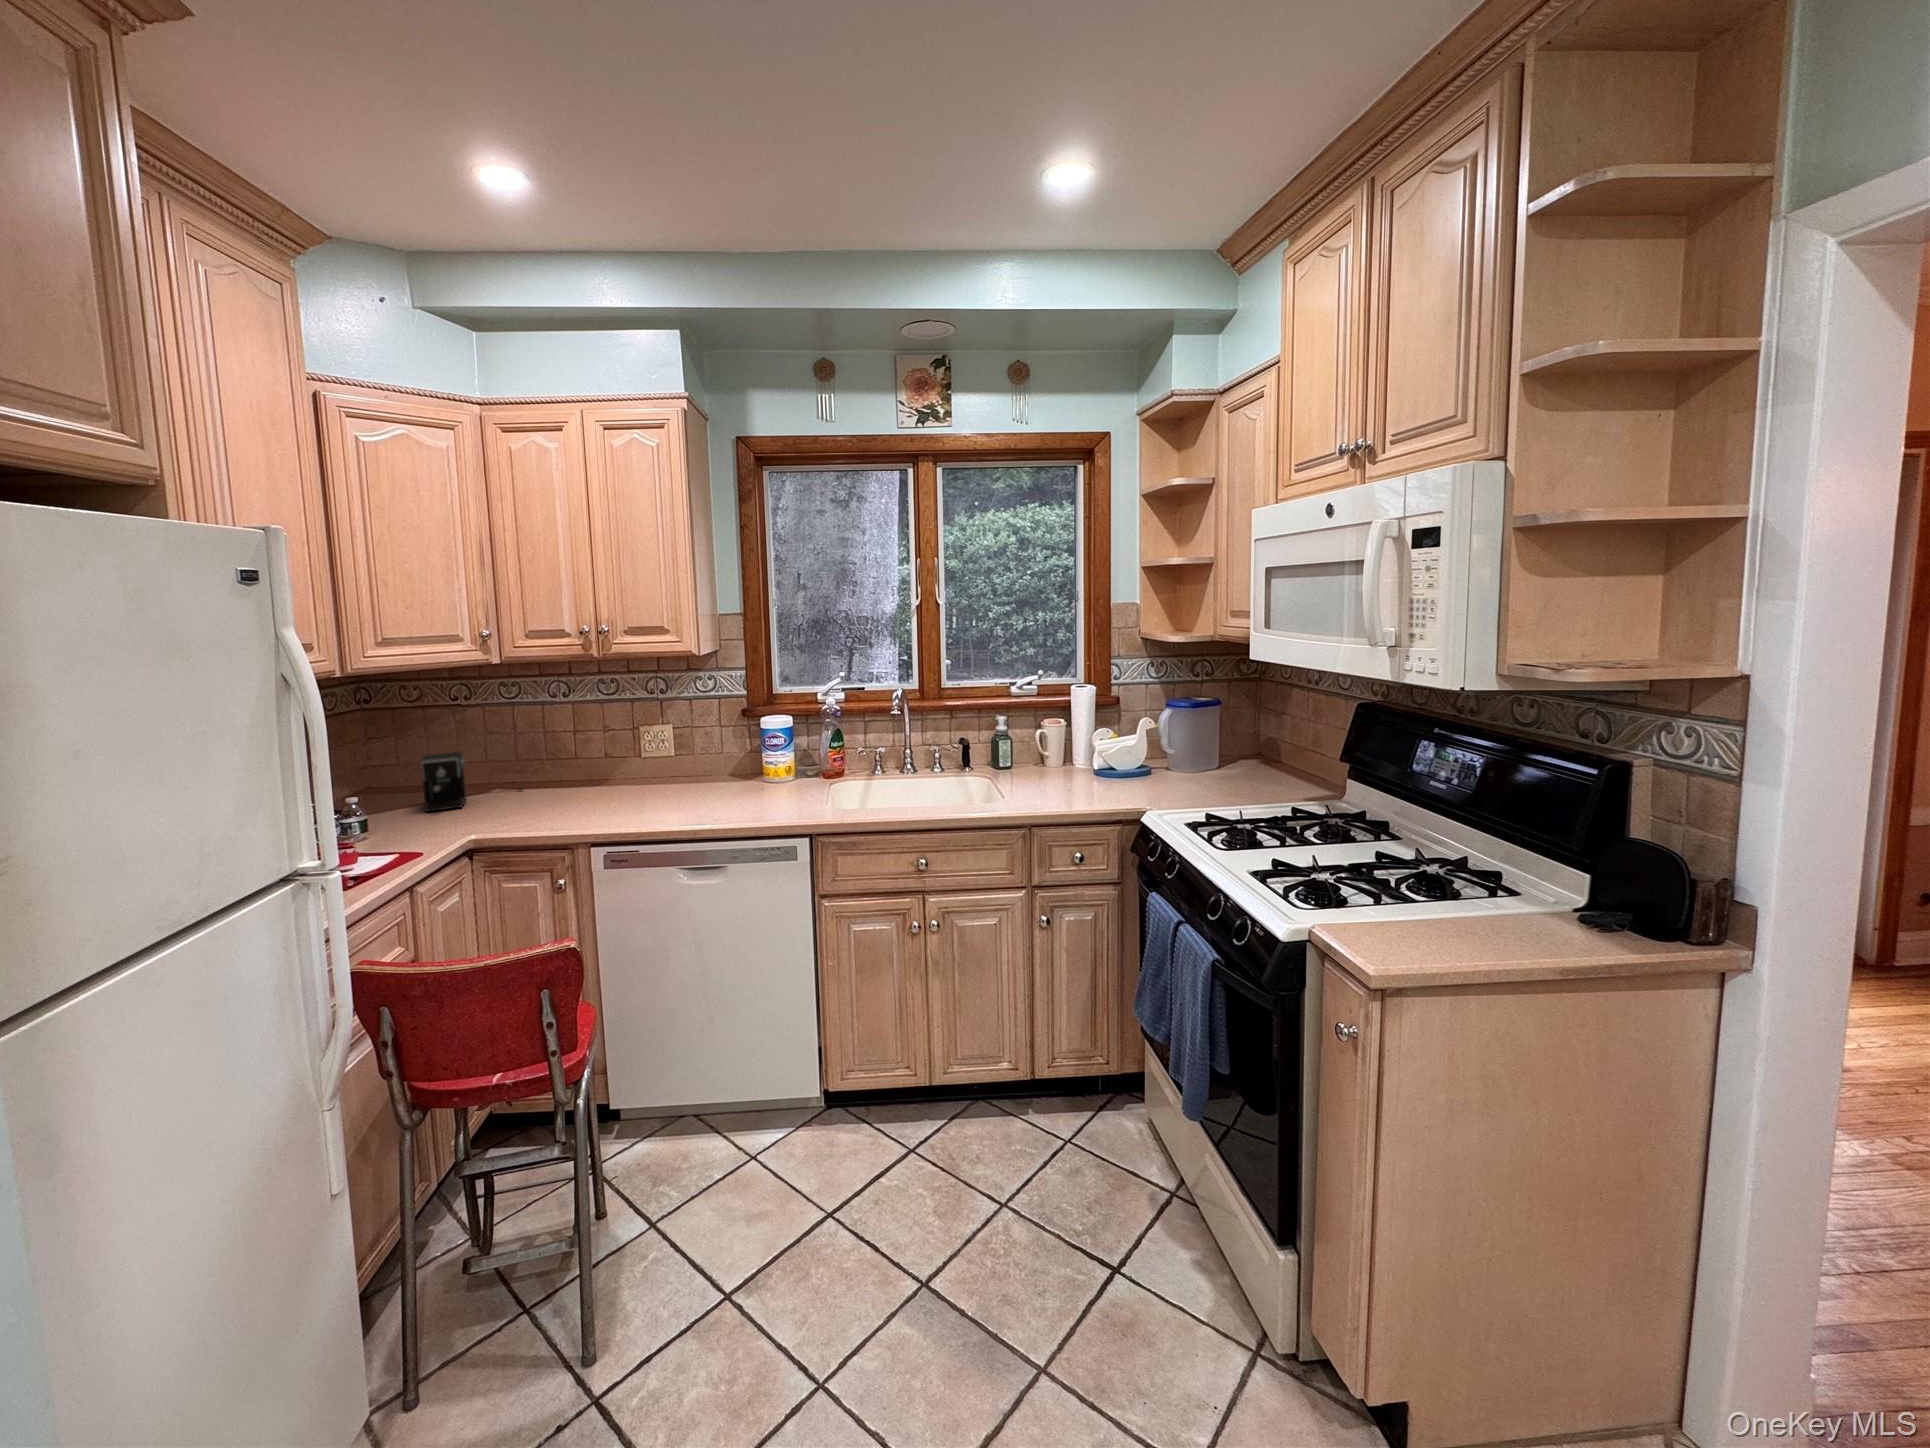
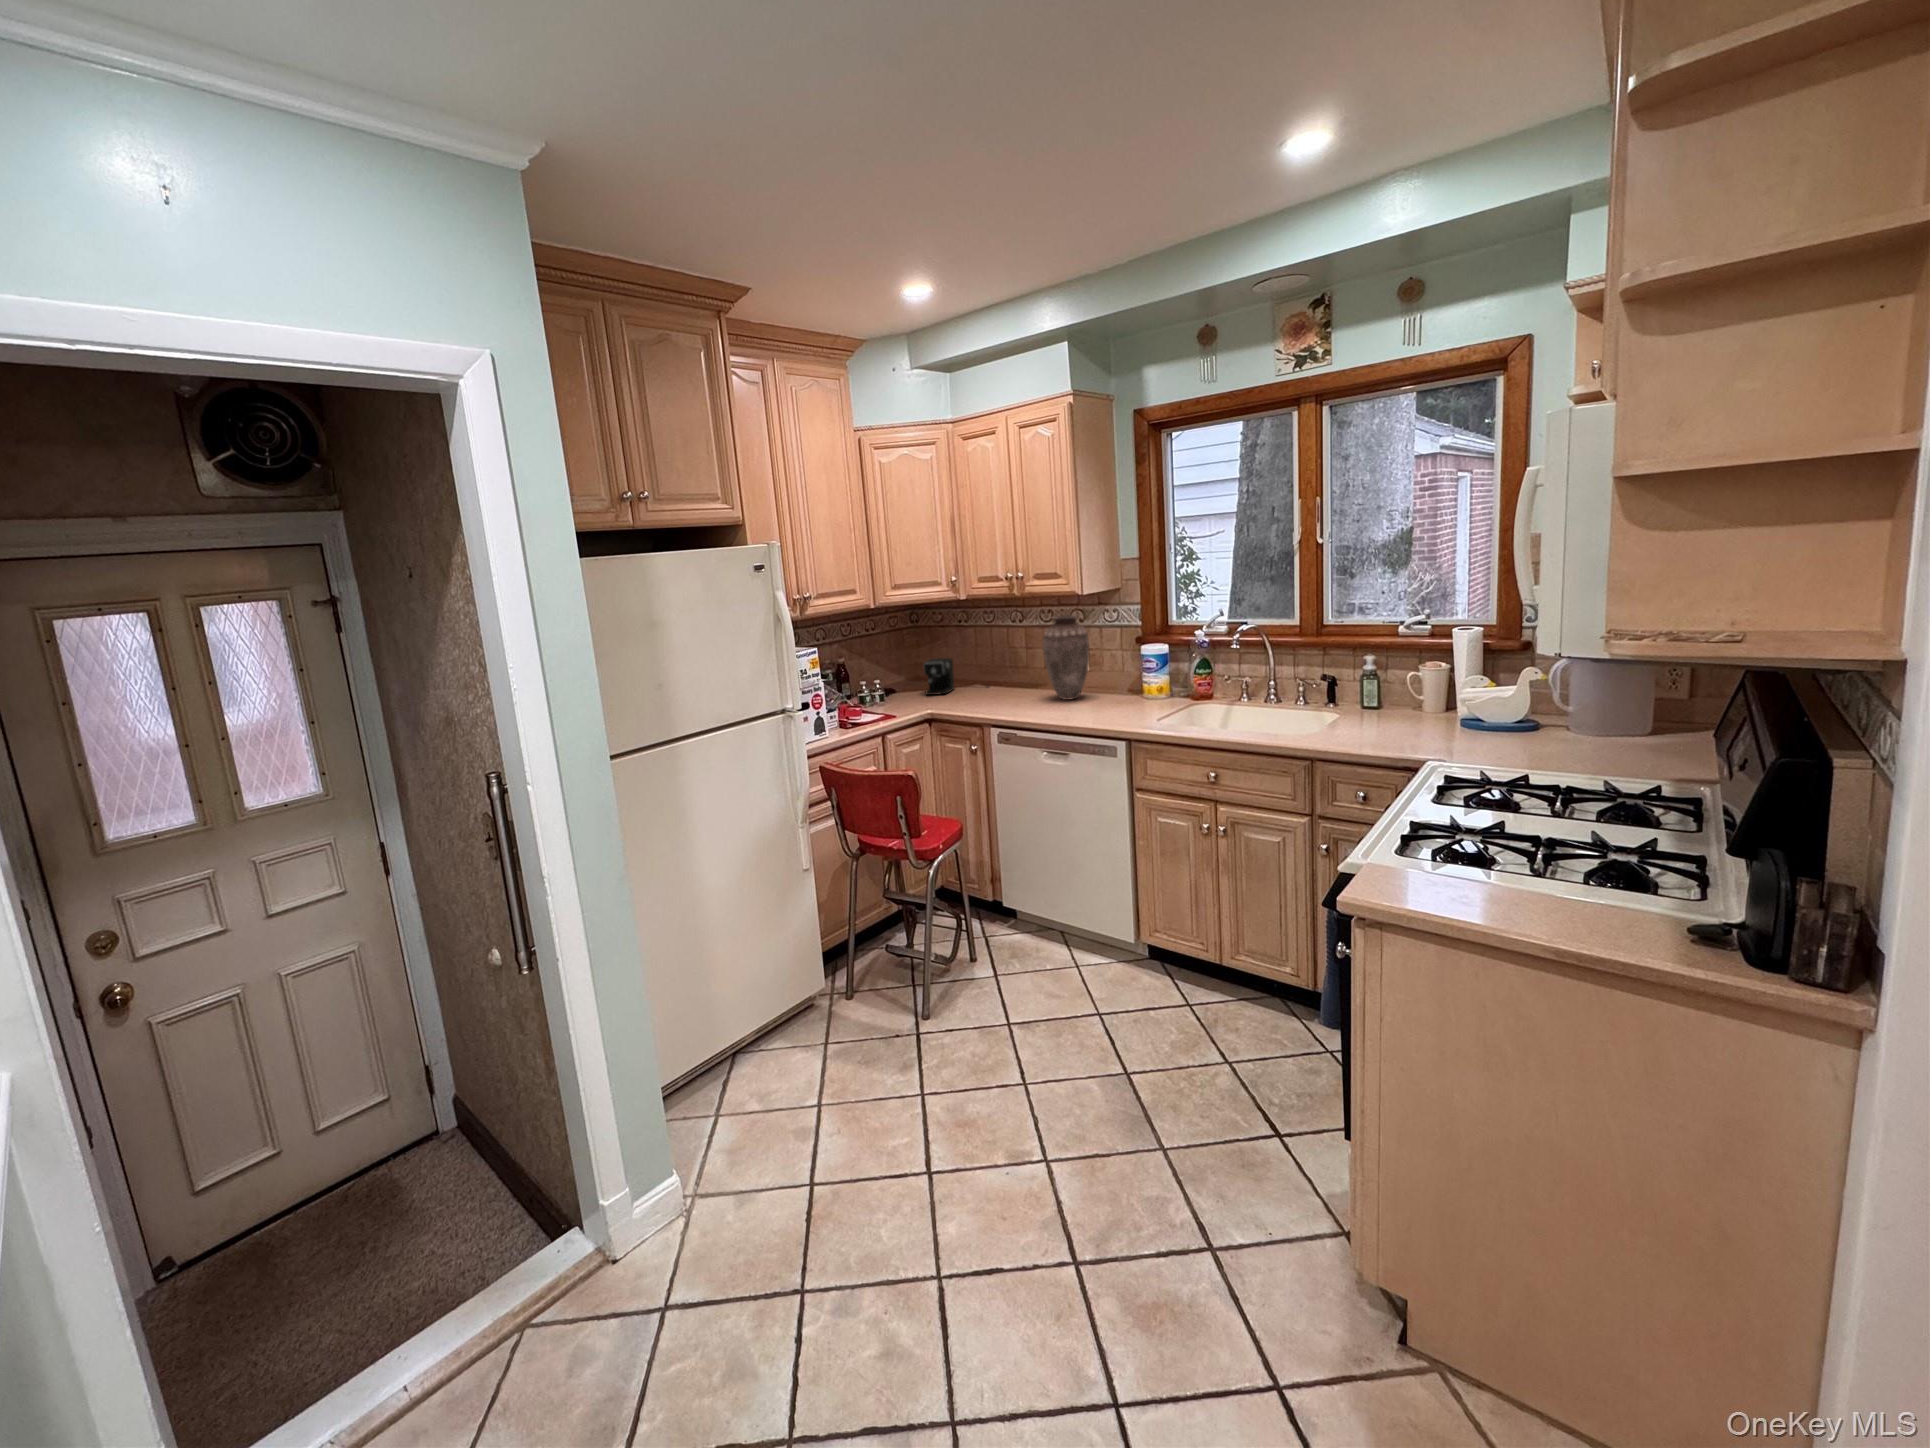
vase: none [633,682,695,795] -> present [1043,615,1089,700]

